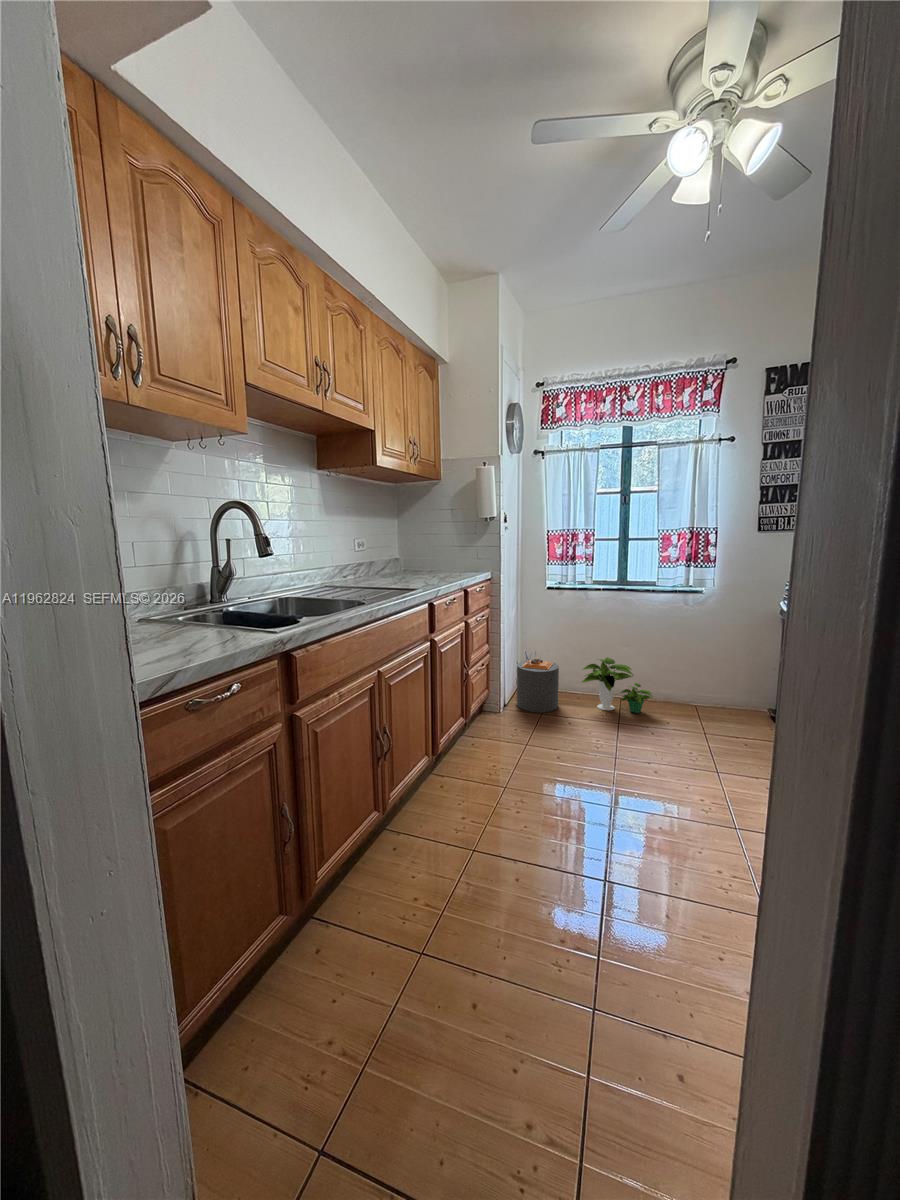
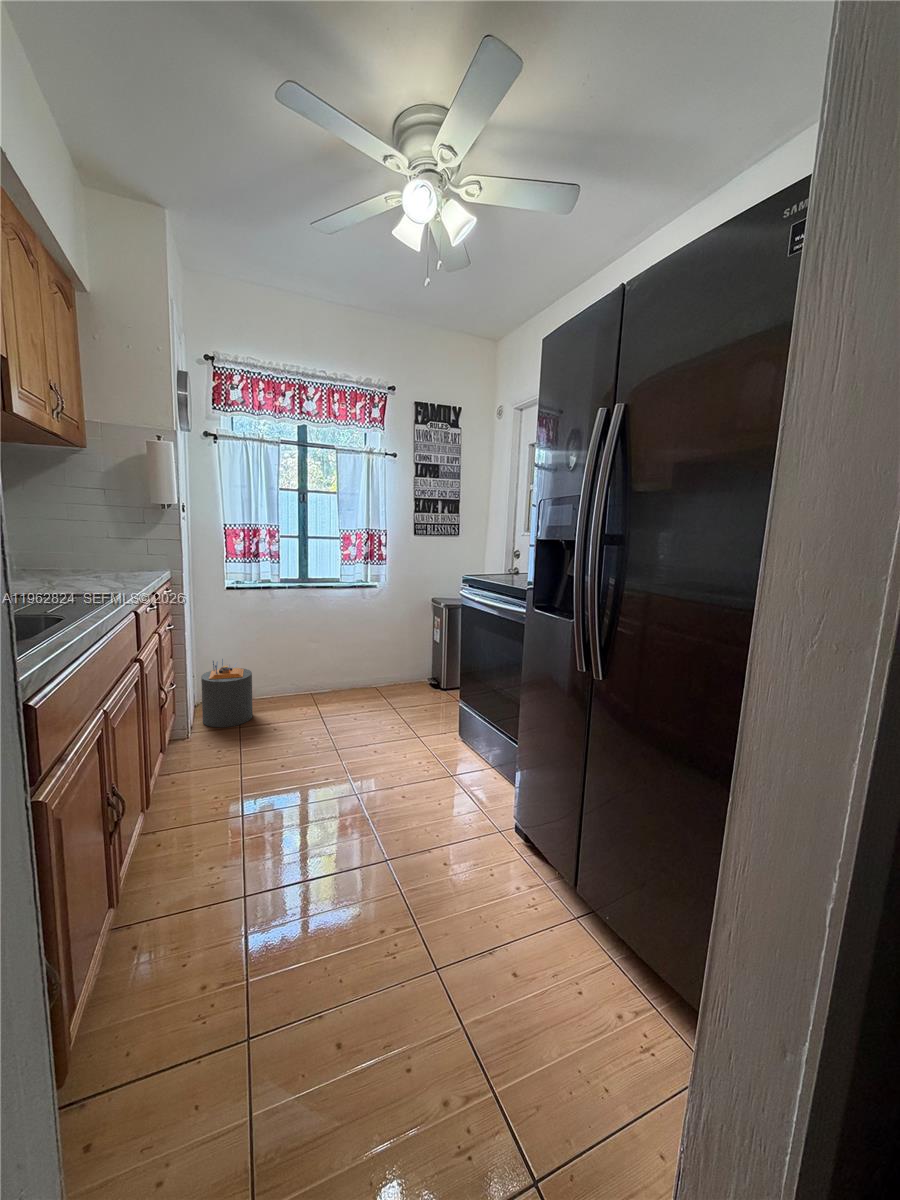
potted plant: present [582,657,652,713] -> none [275,655,345,708]

